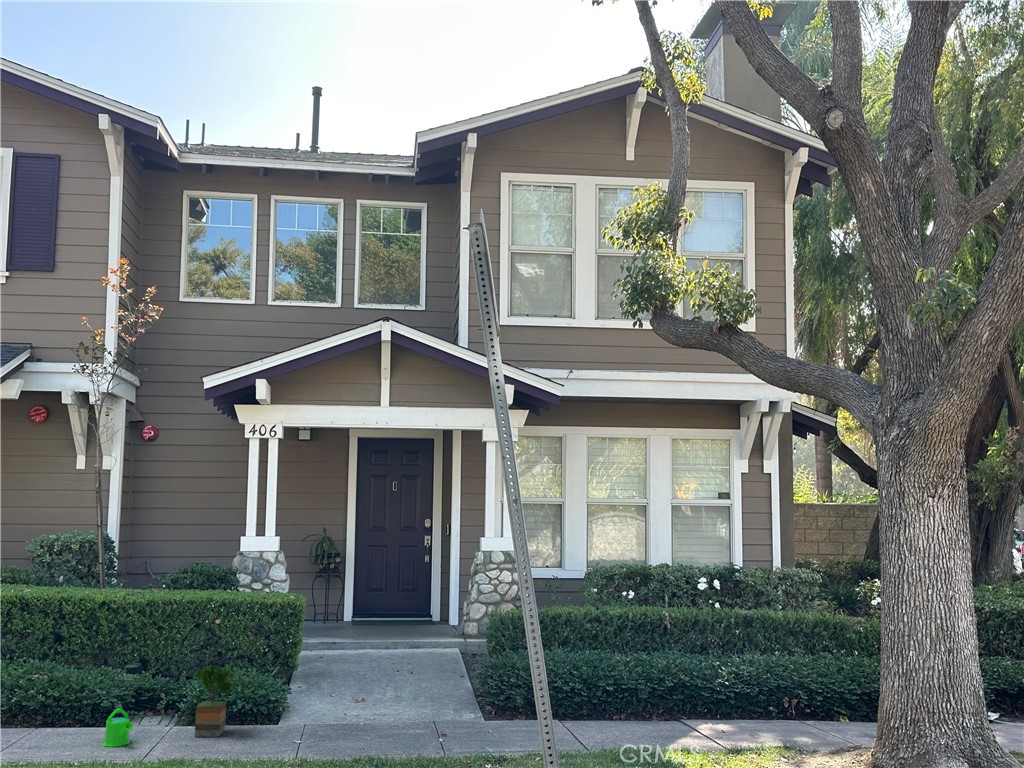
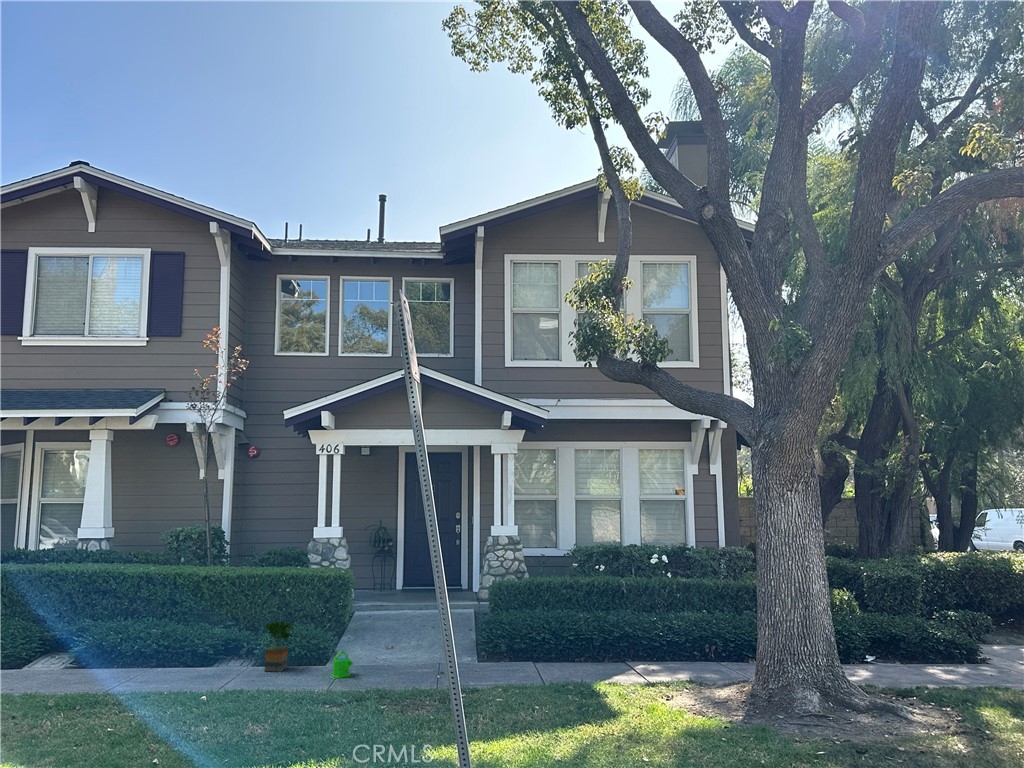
watering can: present [103,708,133,747] -> present [332,651,353,678]

